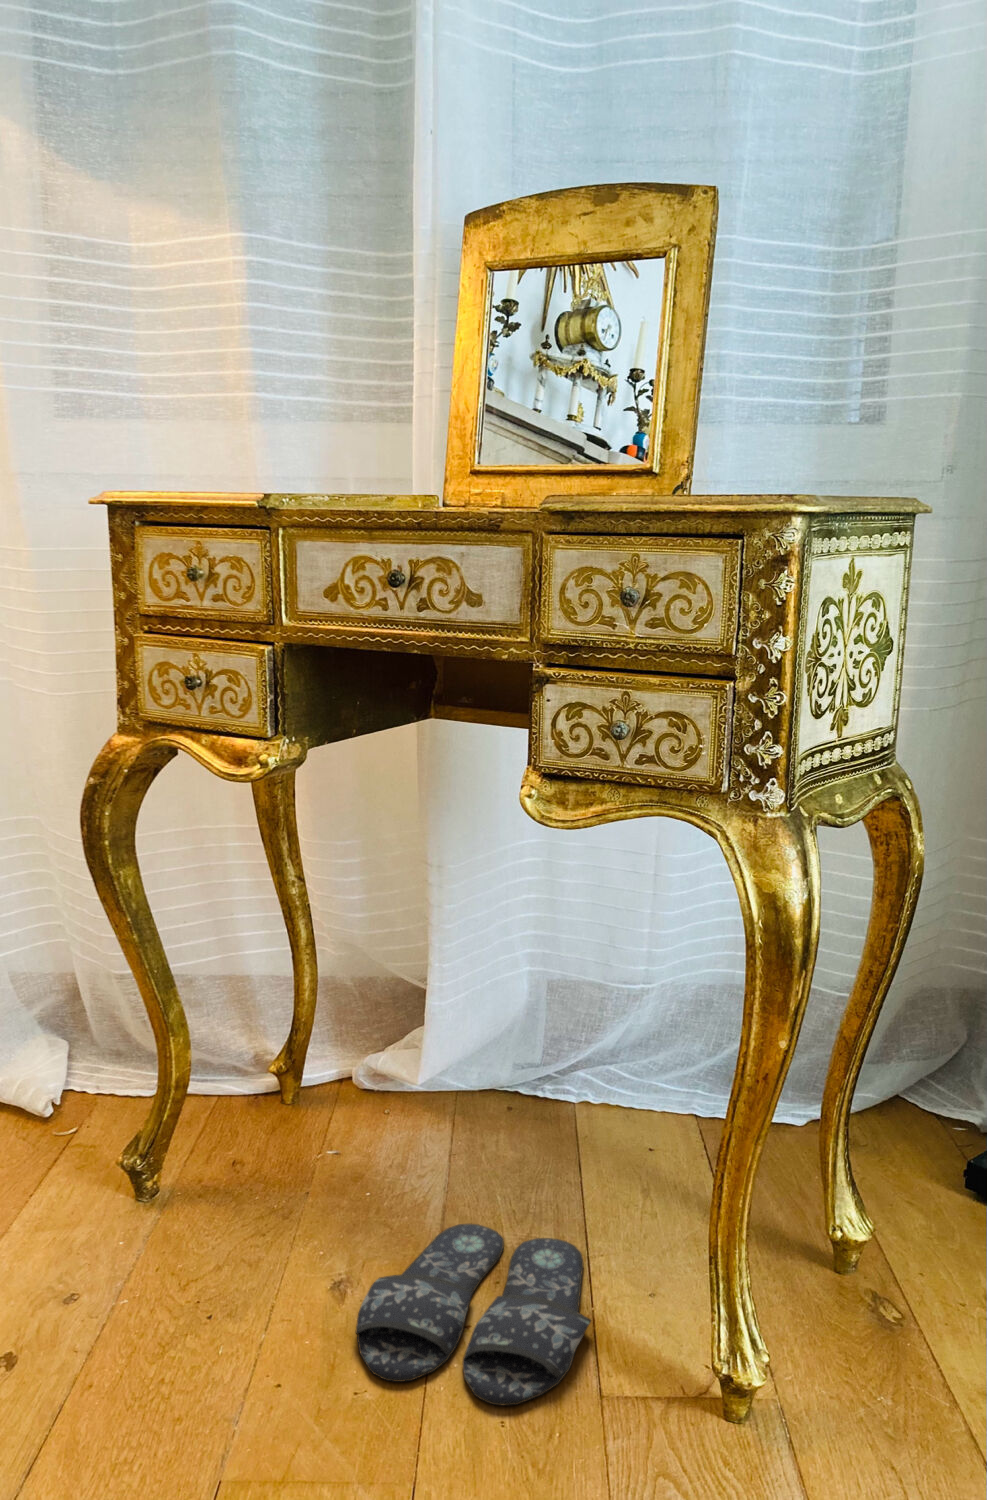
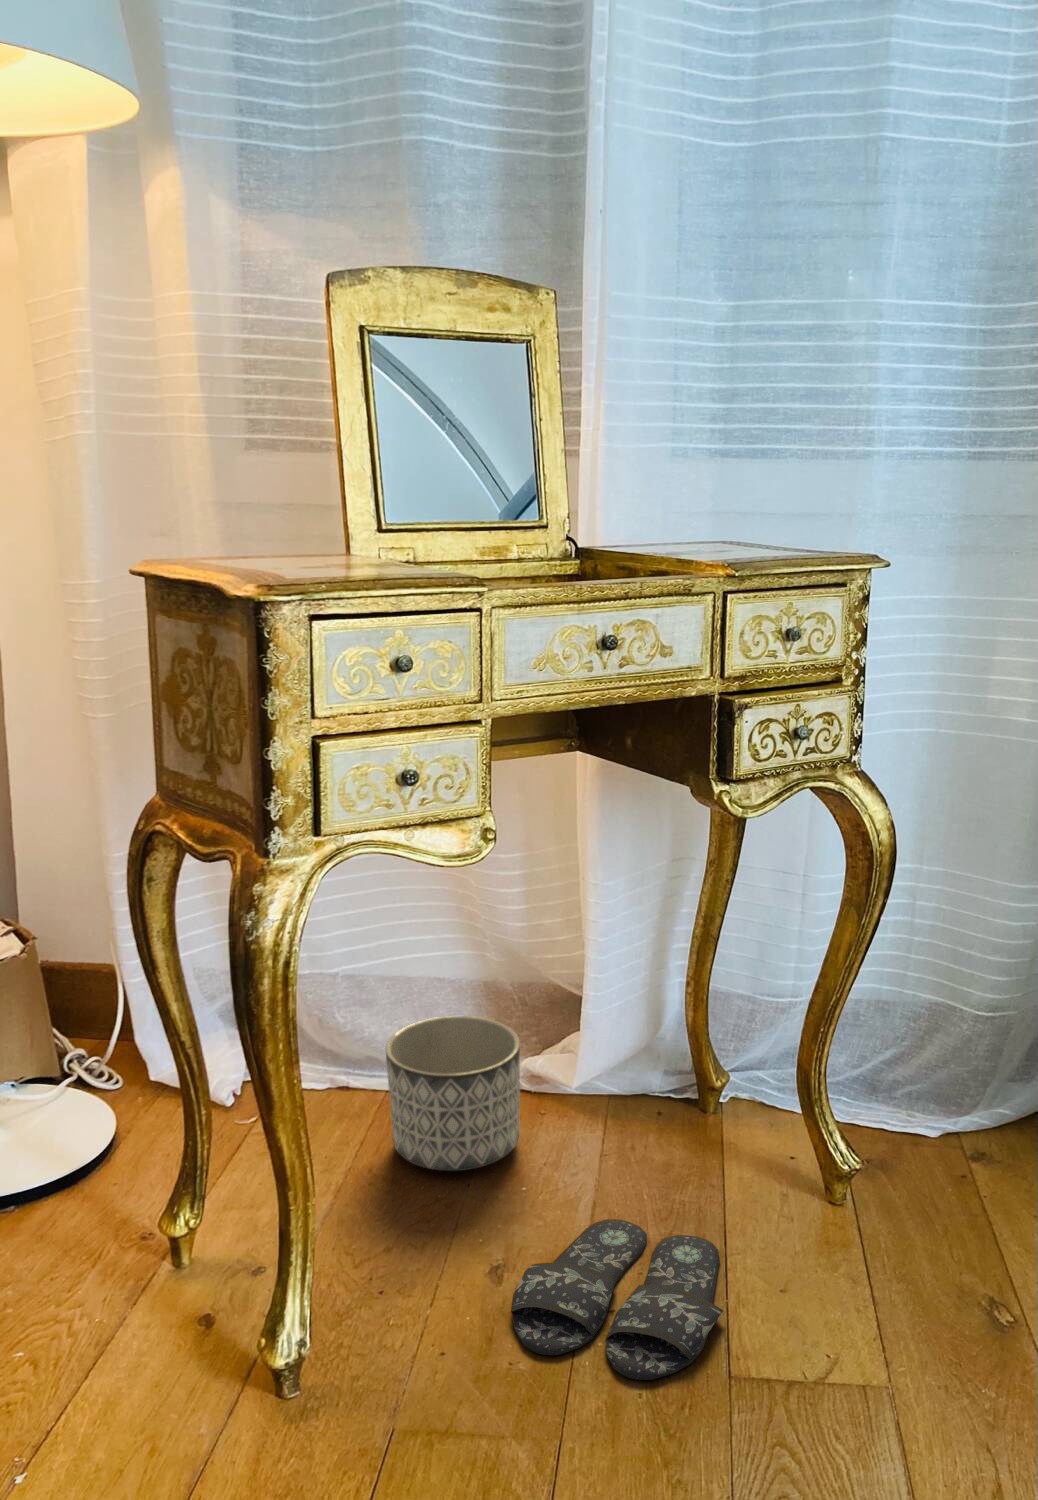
planter: none [218,1009,365,1178] -> present [386,1016,520,1171]

